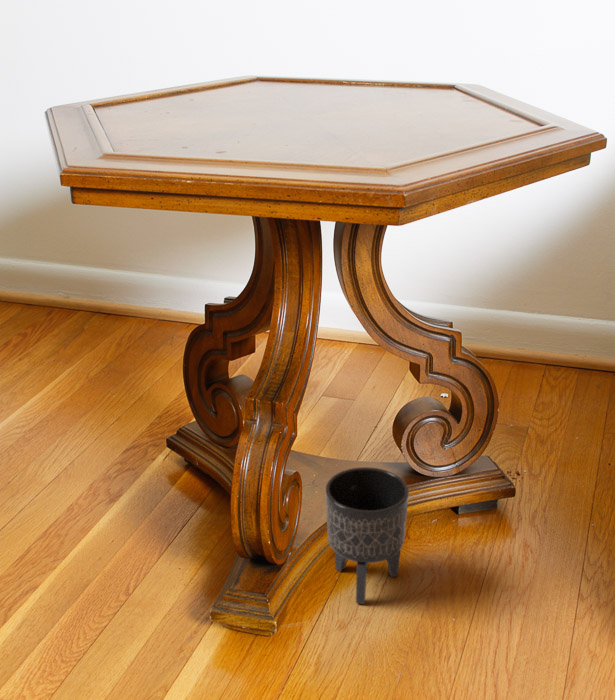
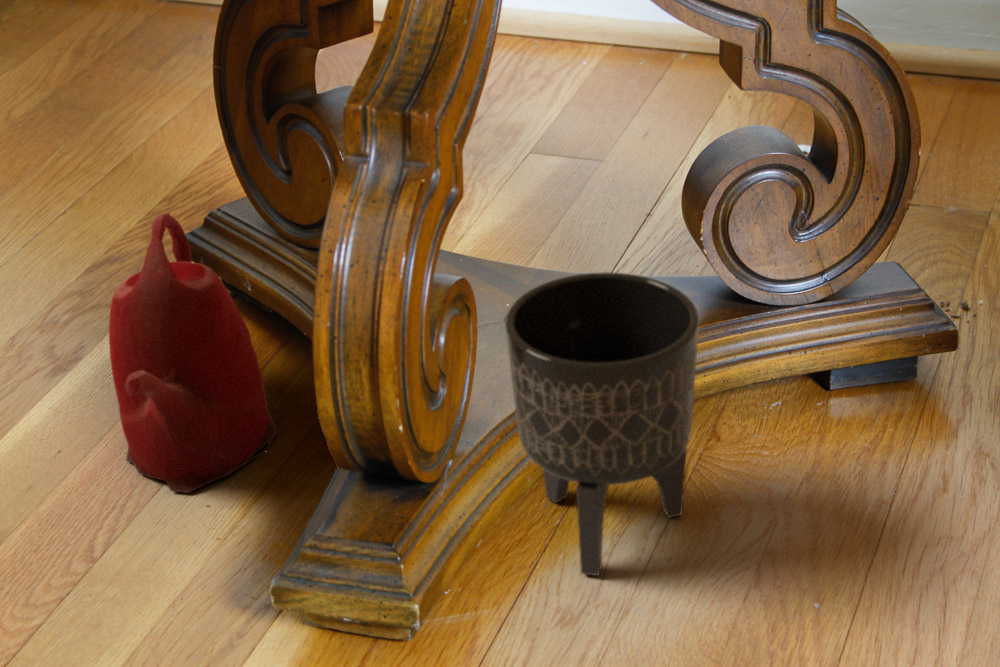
watering can: none [127,435,202,569] -> present [109,213,277,493]

